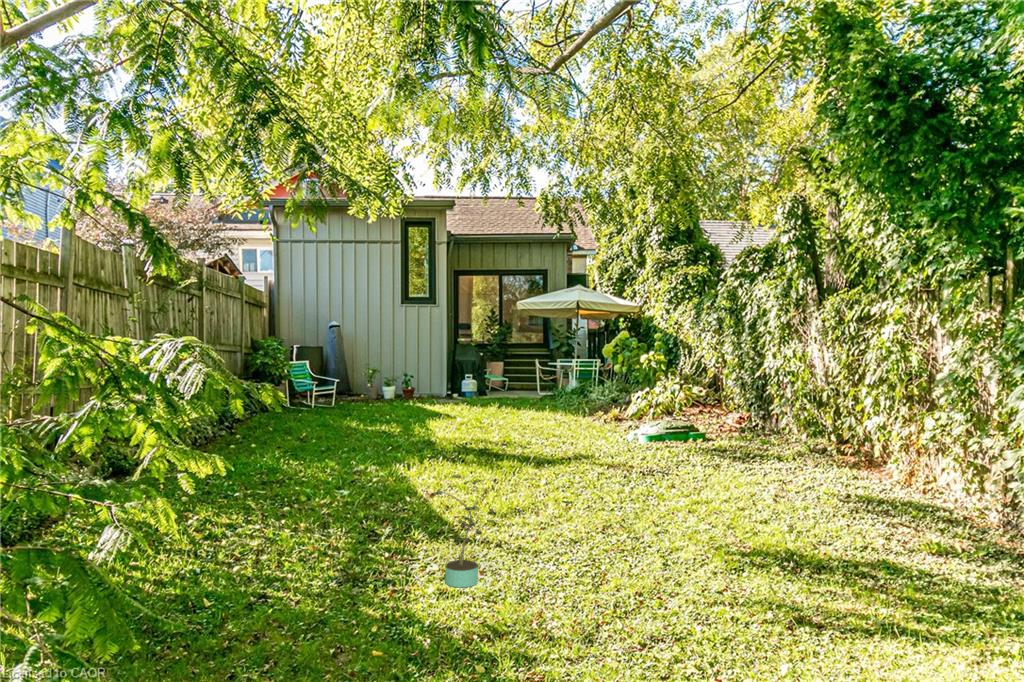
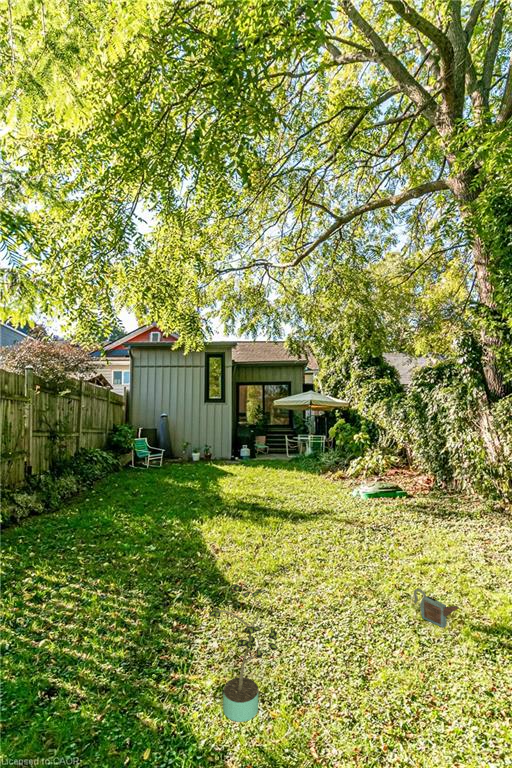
watering can: none [654,507,696,542] -> present [414,589,459,628]

